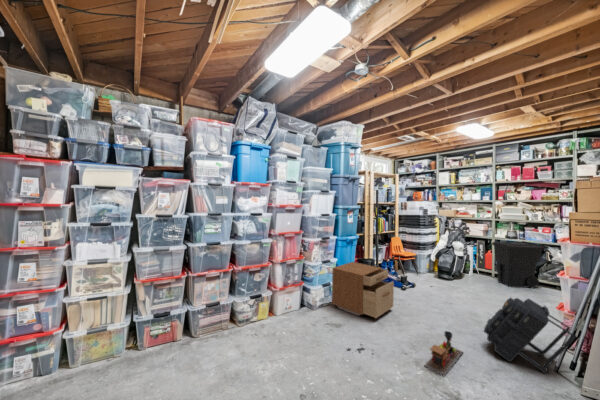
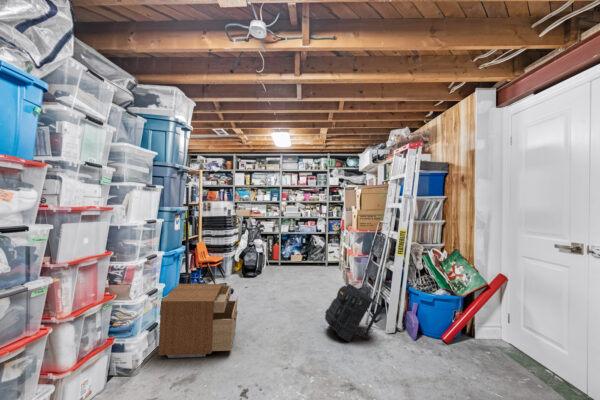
trash can: present [492,241,549,288] -> none [283,235,317,273]
toy train: present [424,331,463,376] -> none [305,336,332,385]

